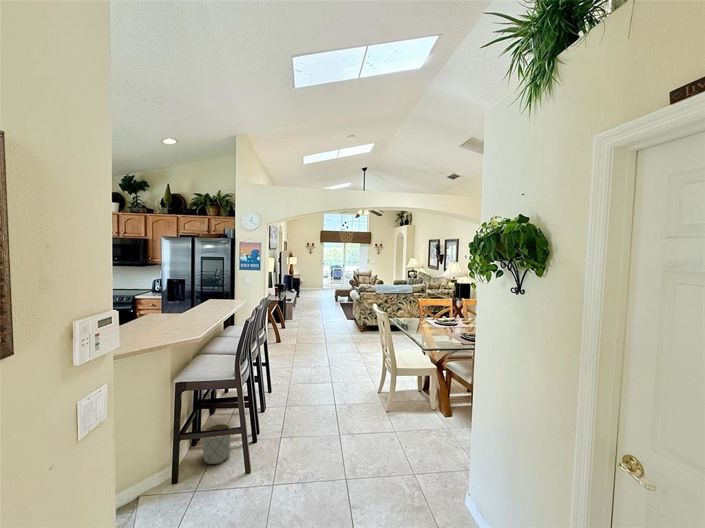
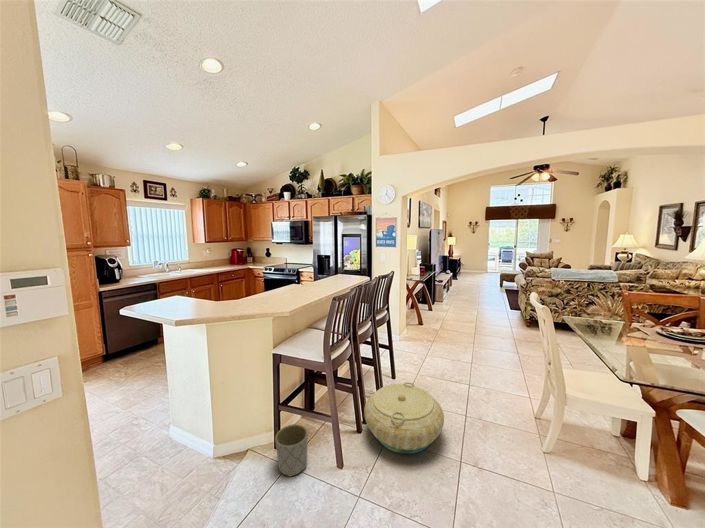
basket: none [266,377,326,426] -> present [364,382,444,454]

